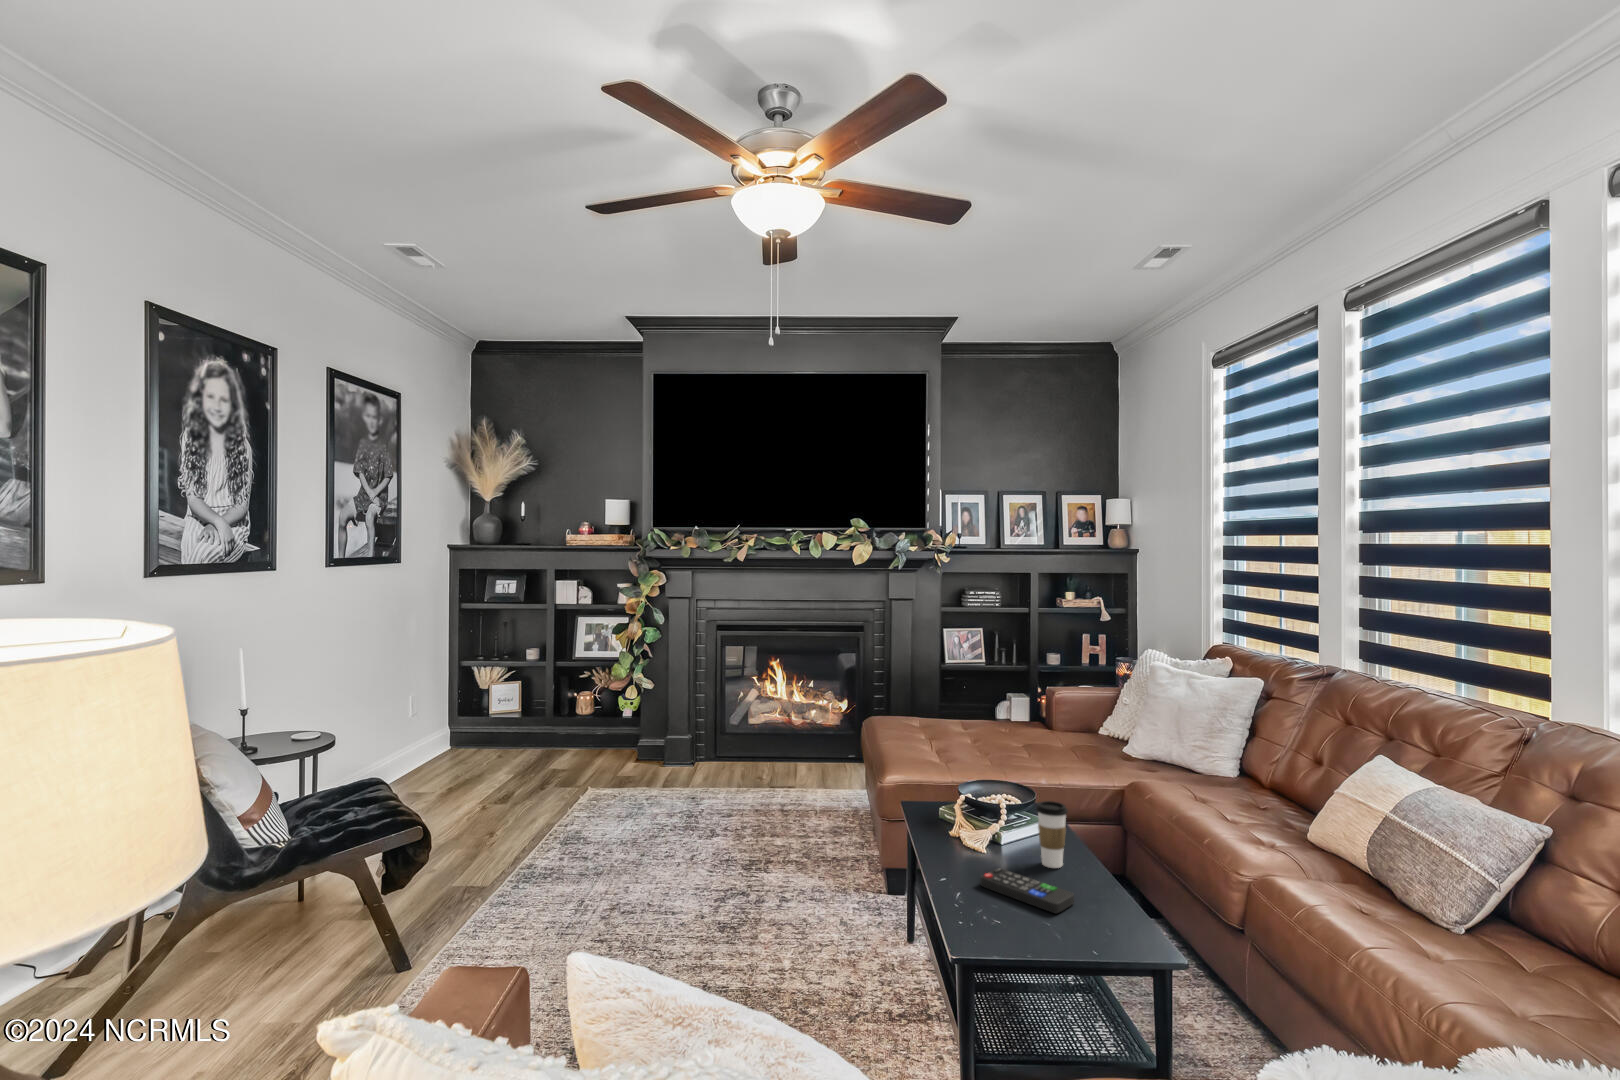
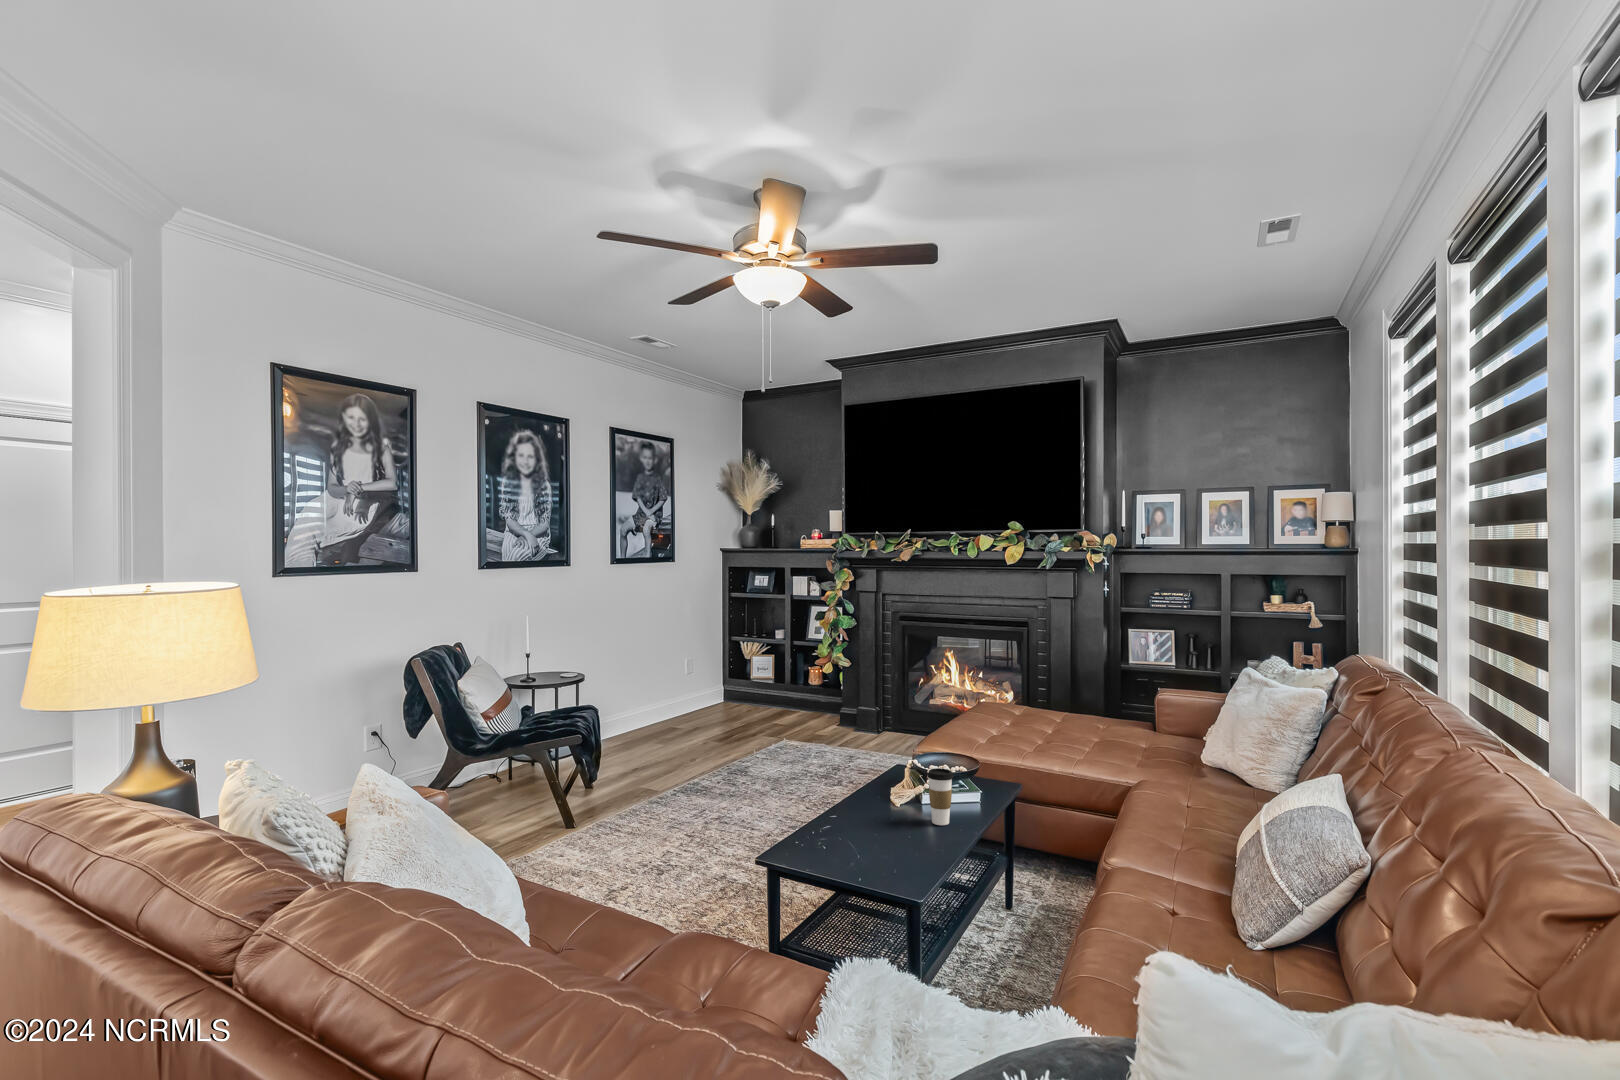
remote control: present [980,868,1074,913] -> none [860,814,909,850]

